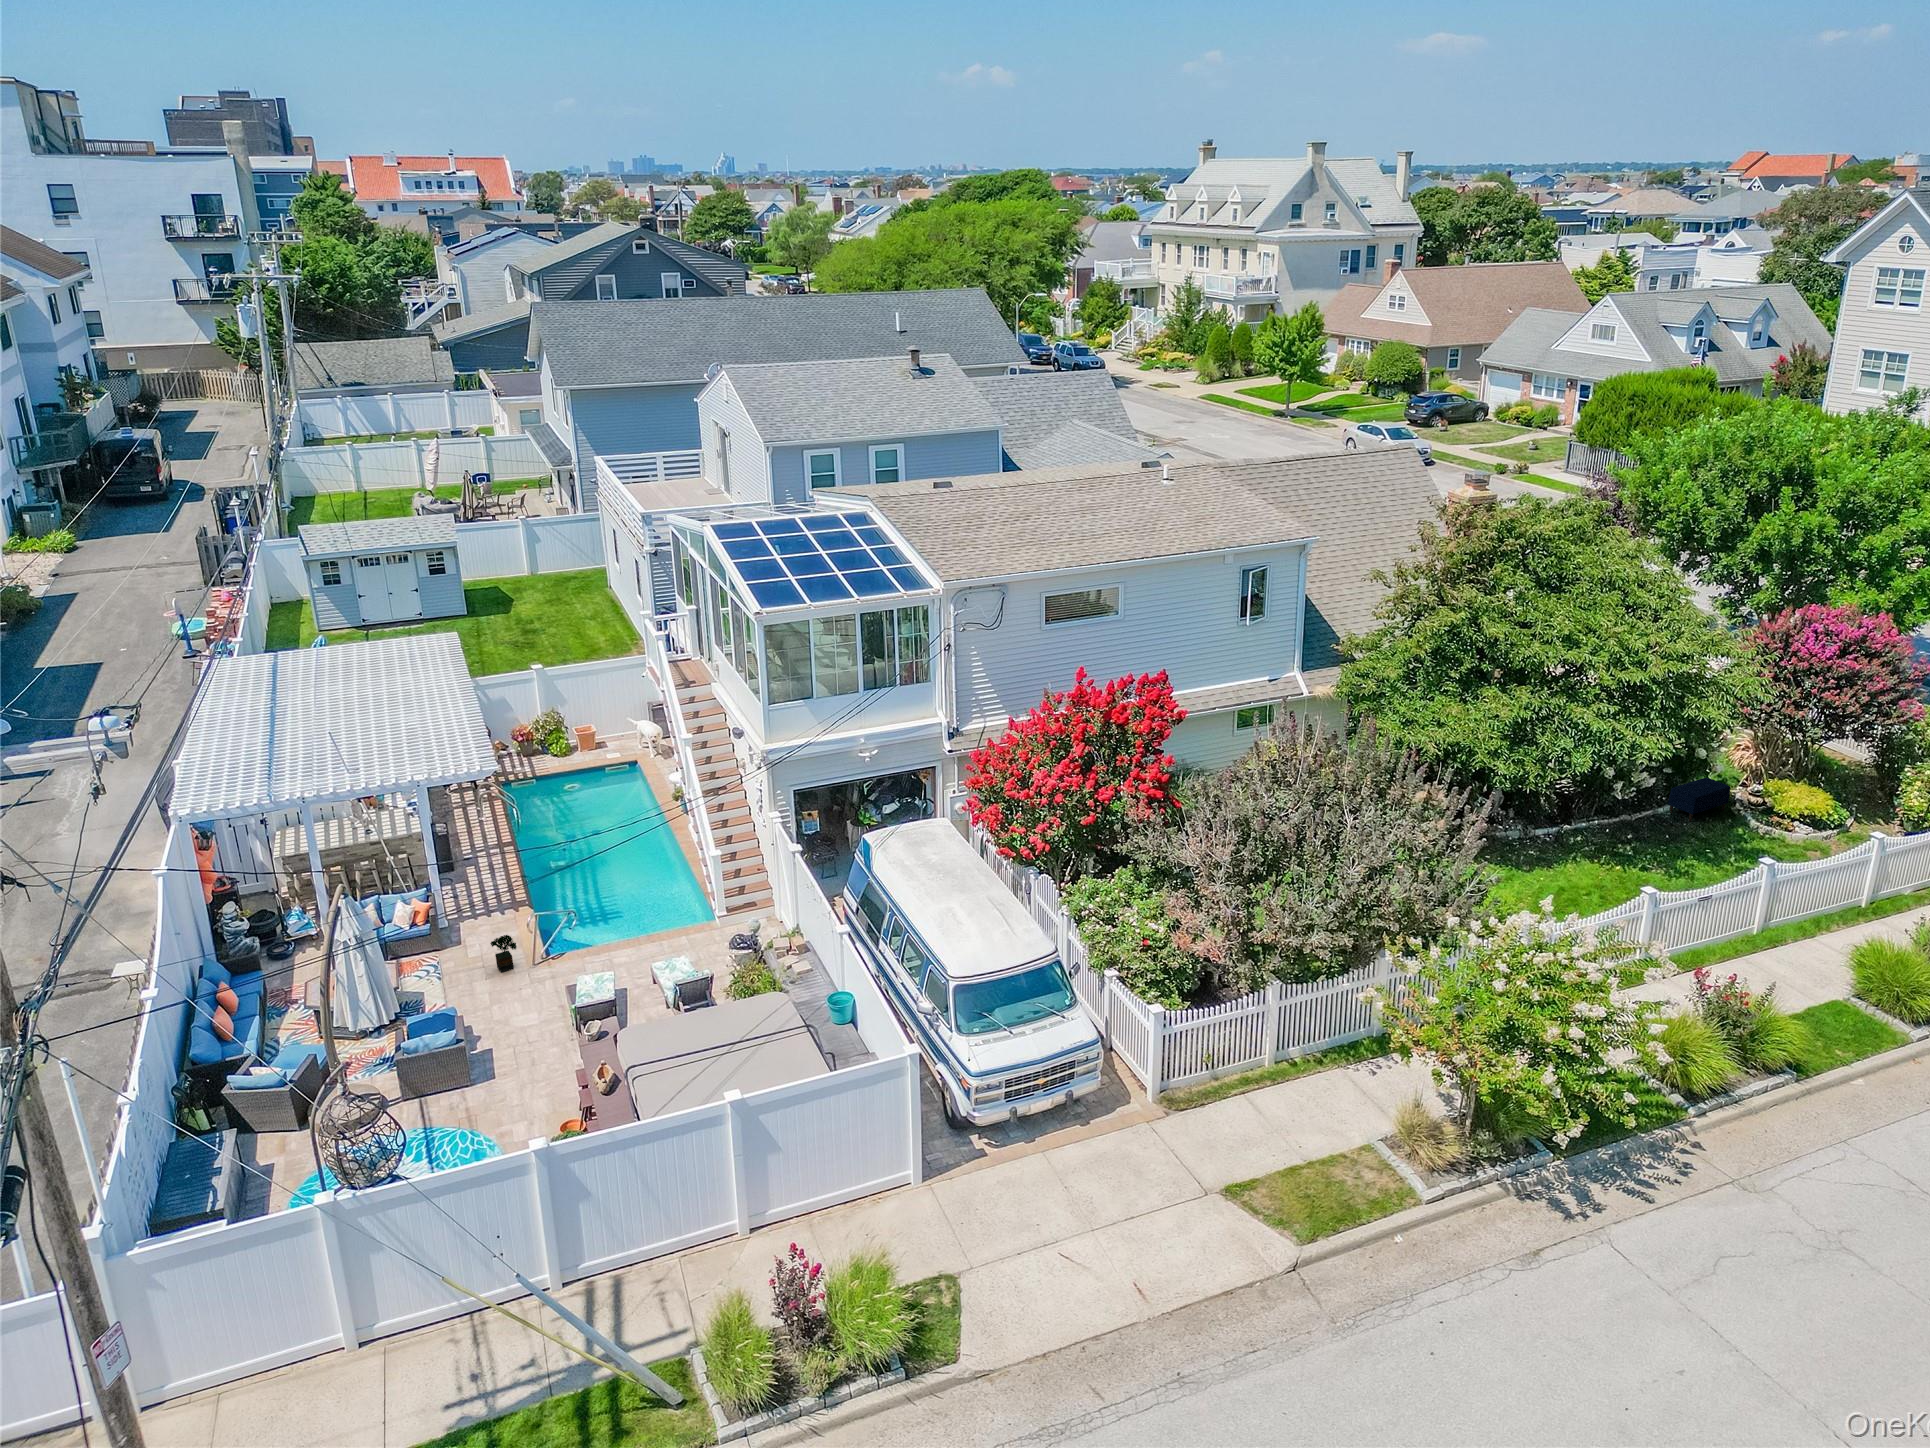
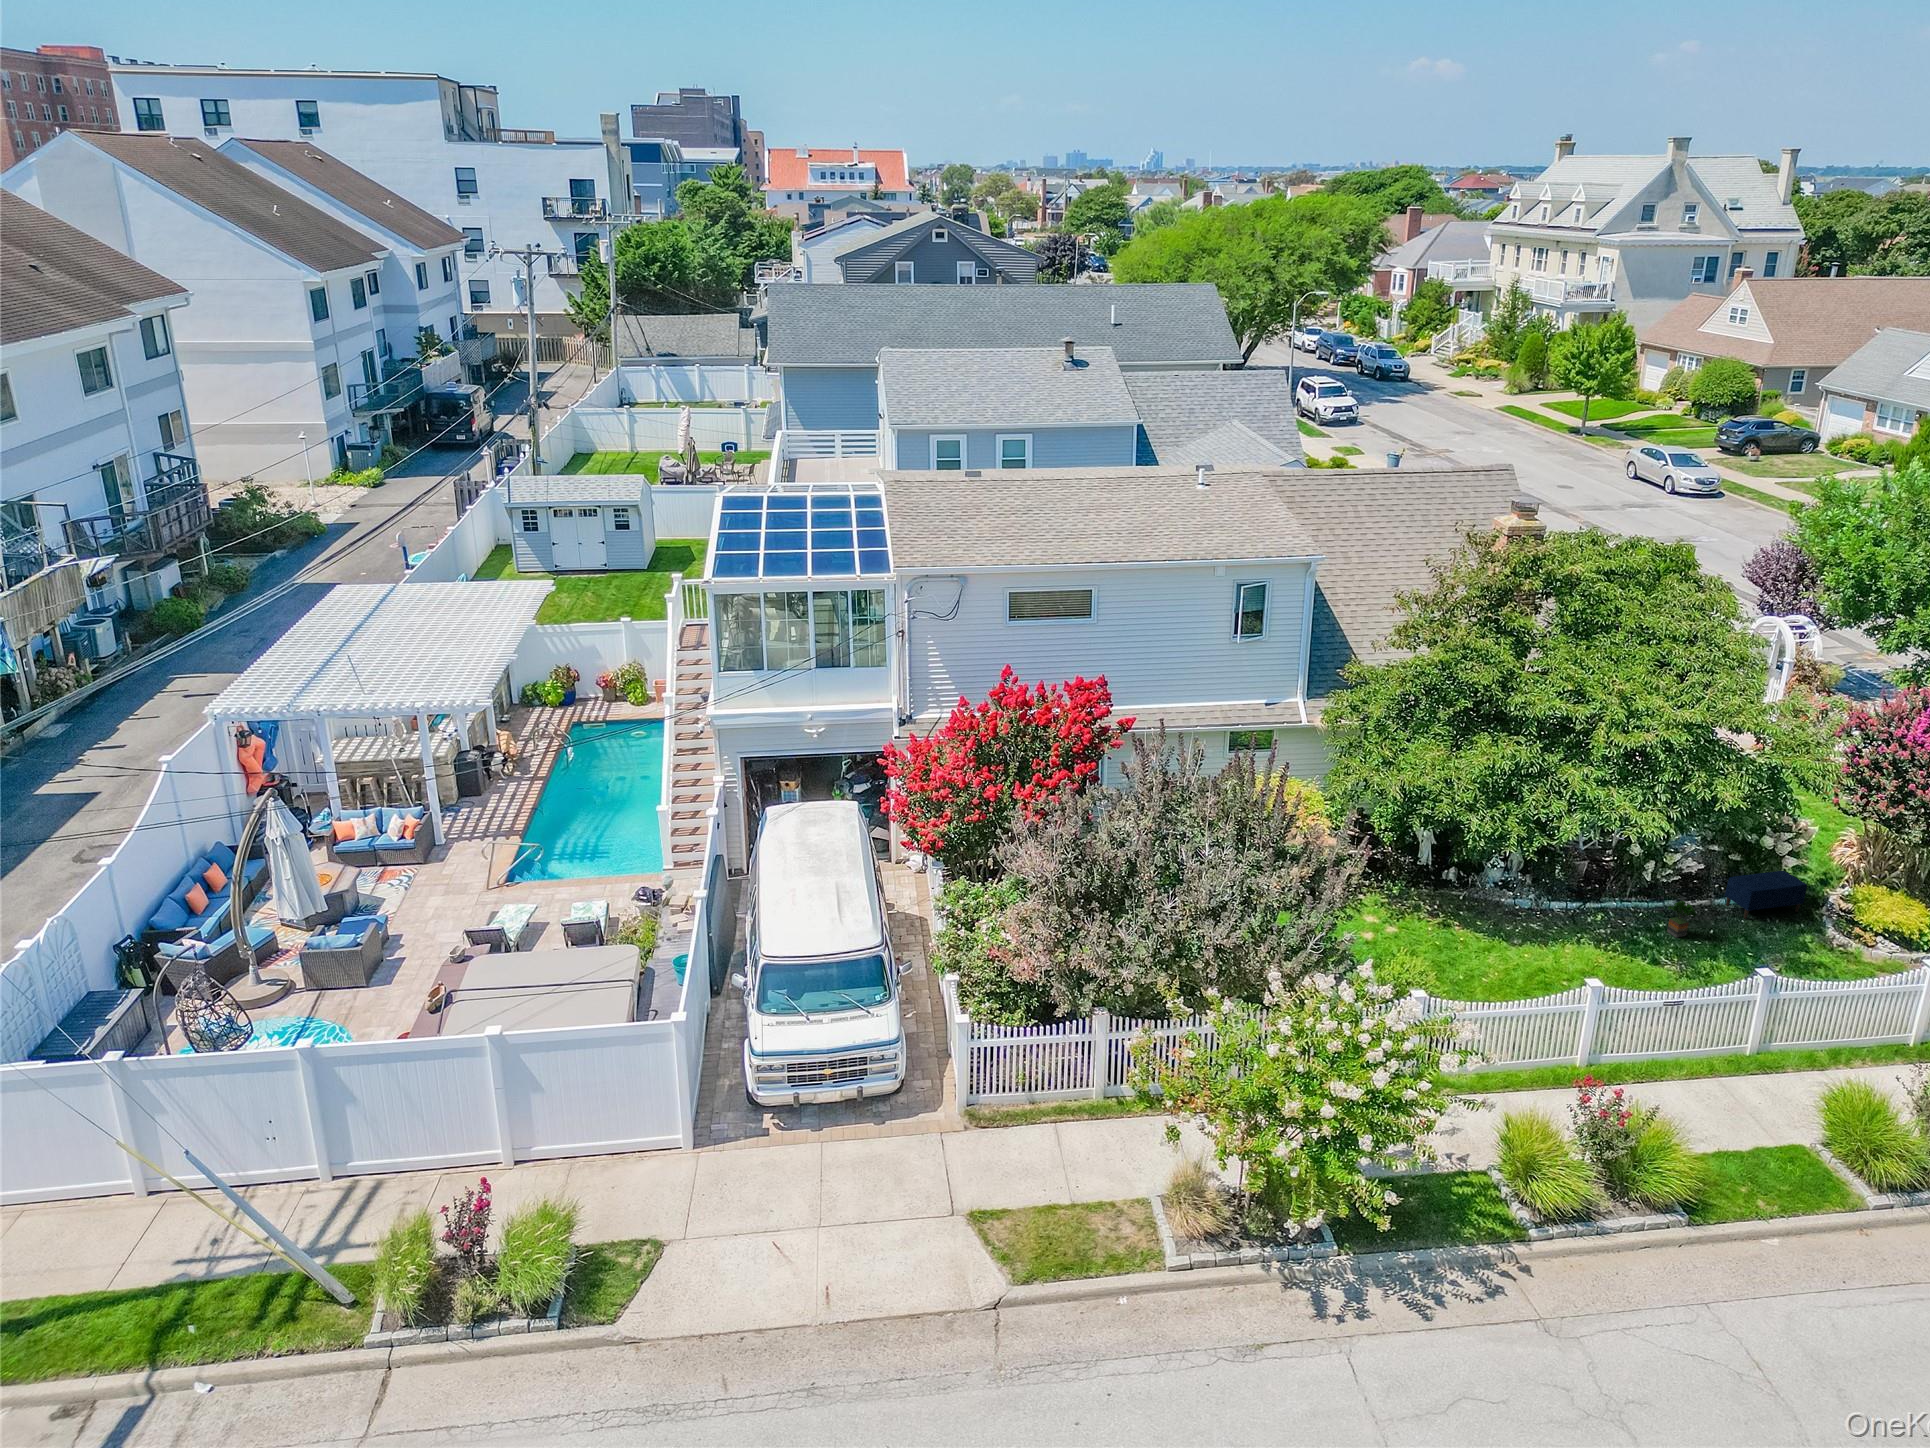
potted tree: present [490,935,517,973] -> present [1667,901,1697,938]

